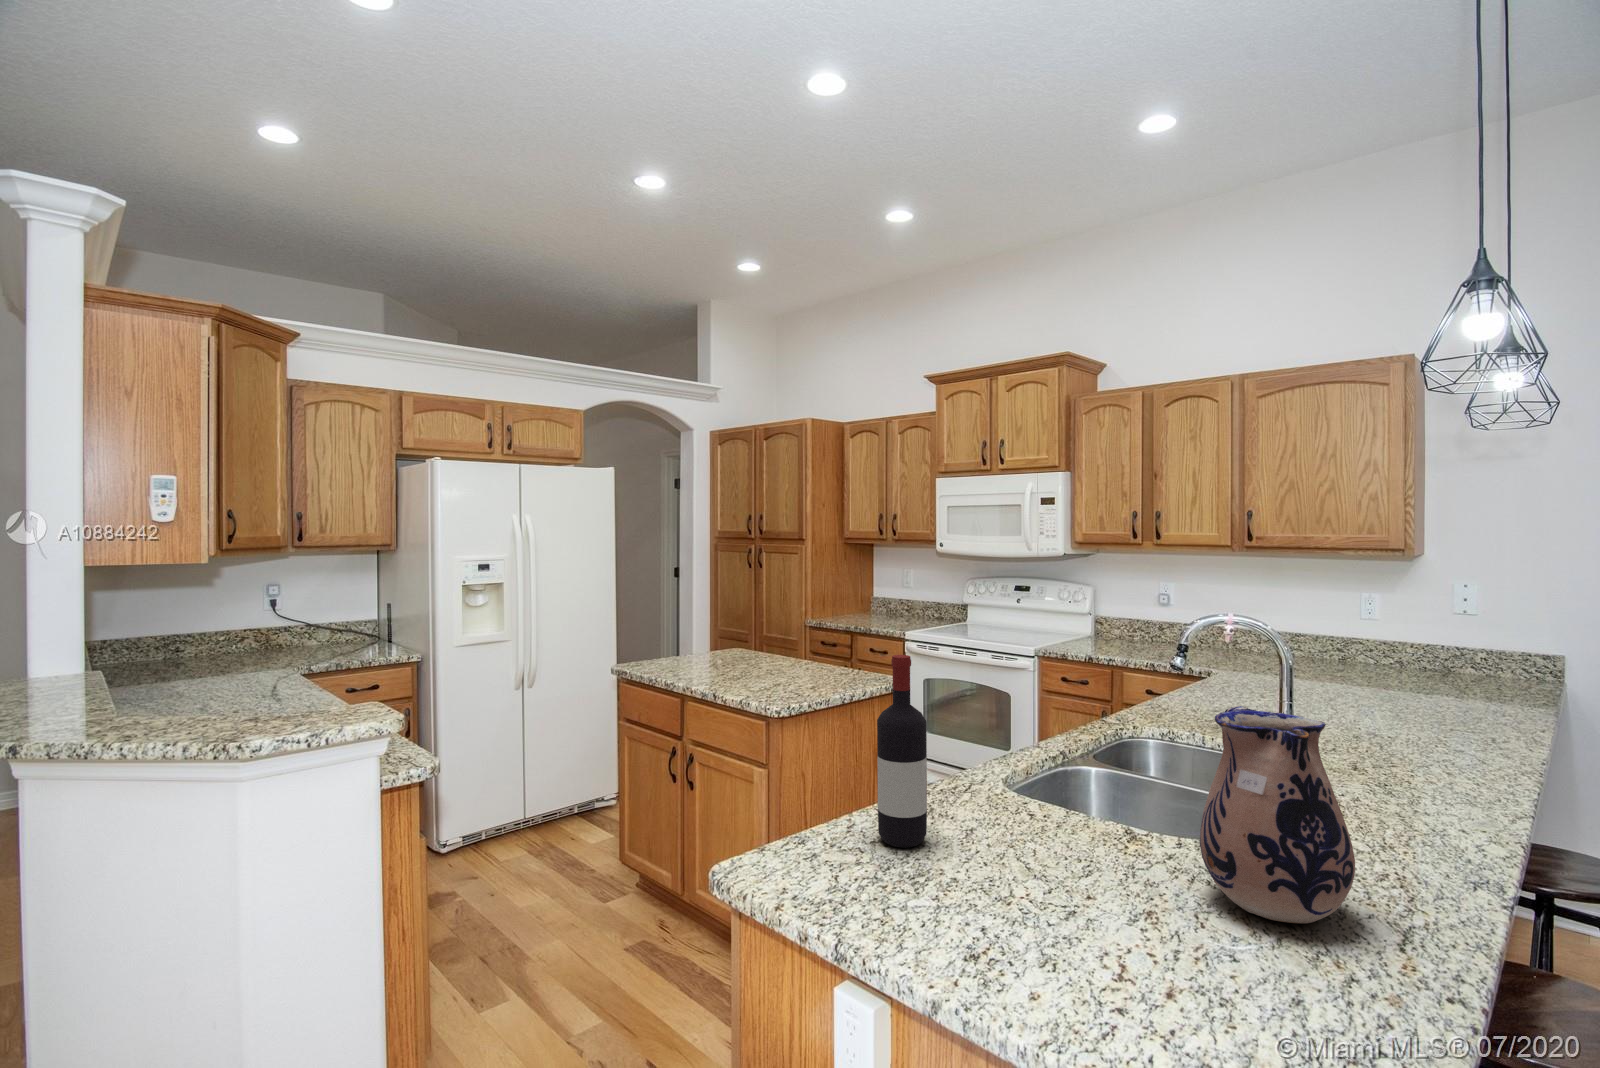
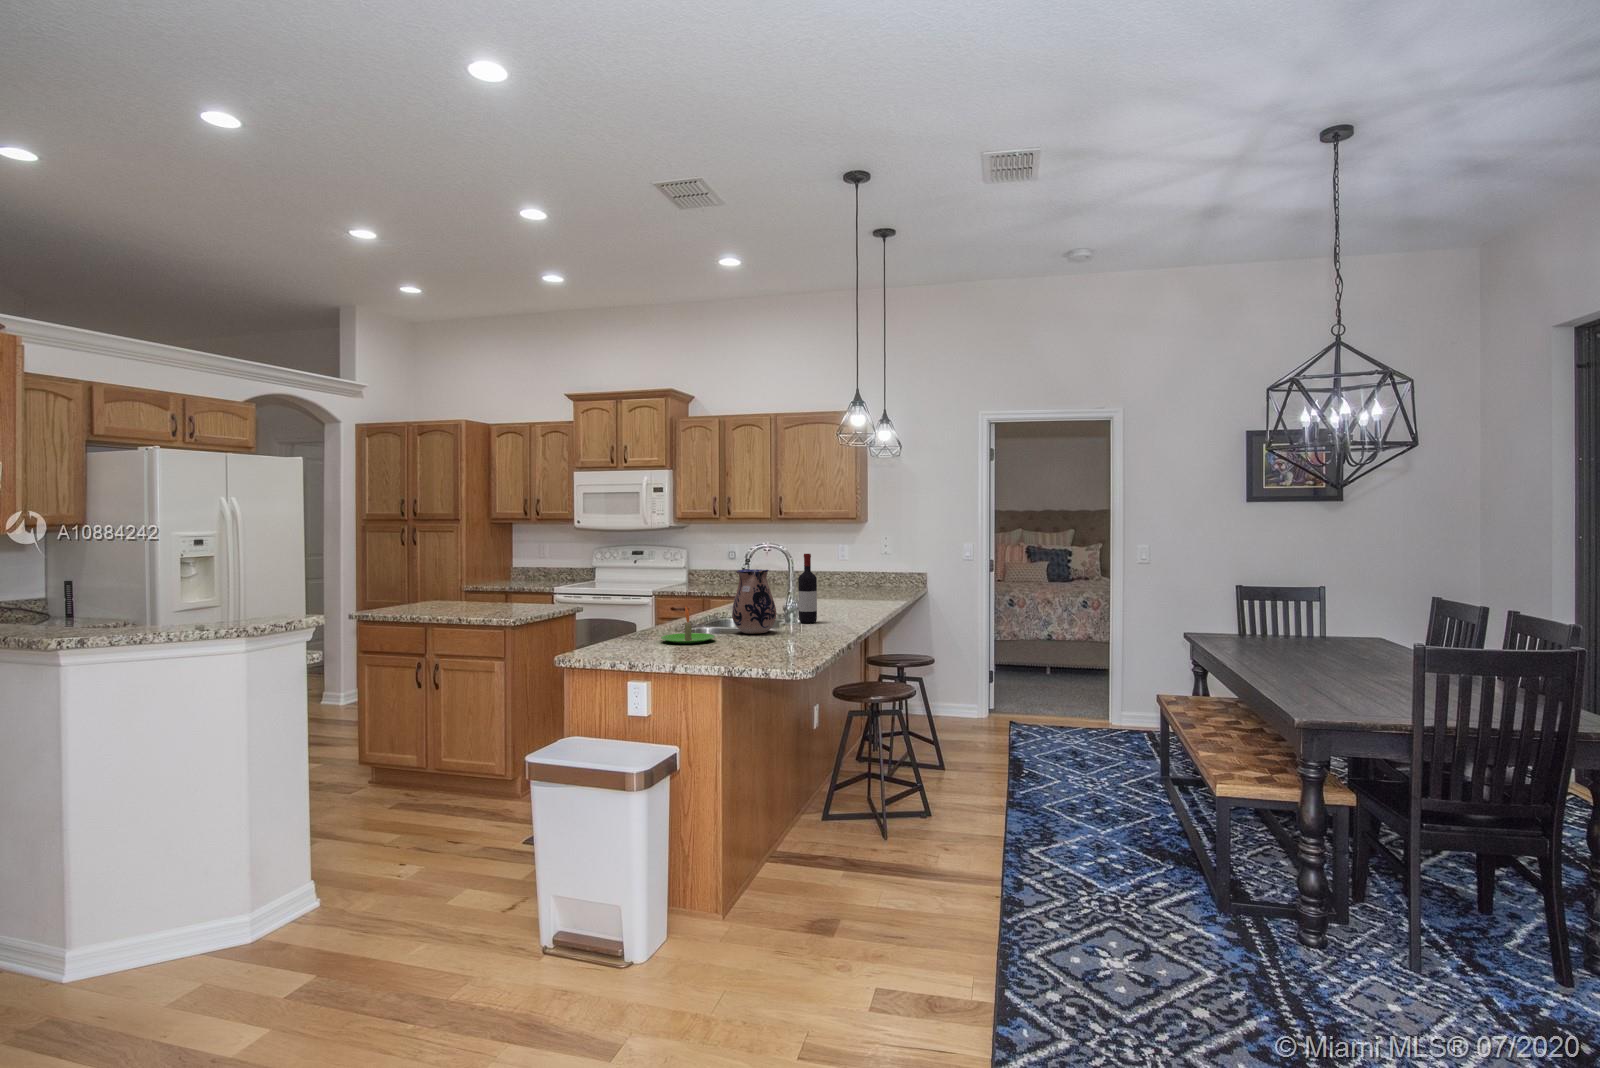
wine bottle: present [877,655,927,848] -> present [798,554,817,623]
candle: none [974,835,1149,982] -> present [661,606,715,644]

